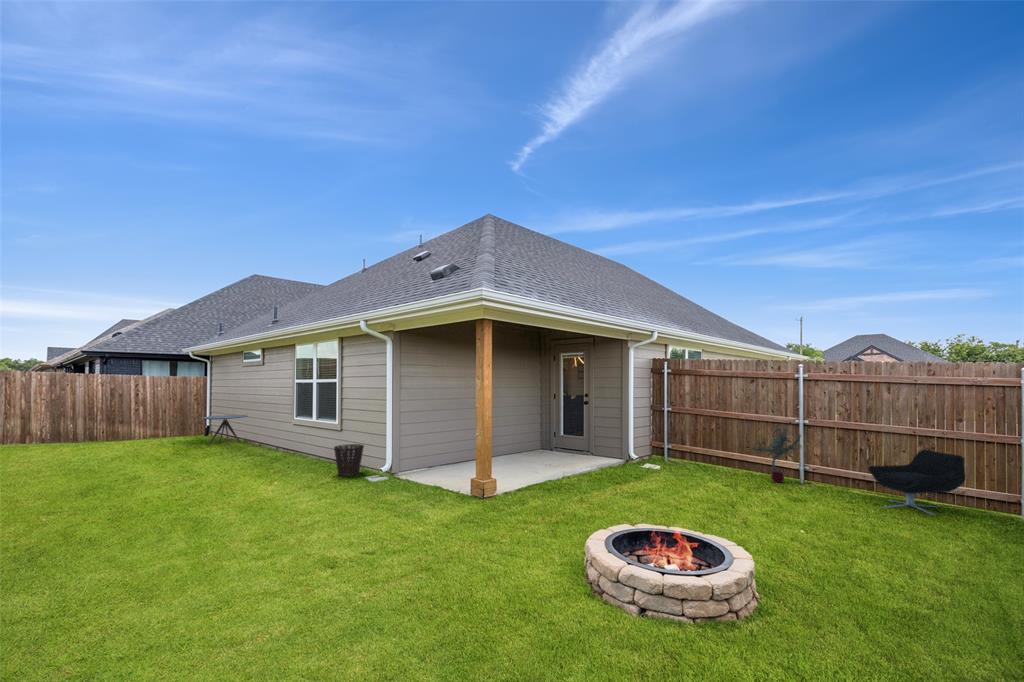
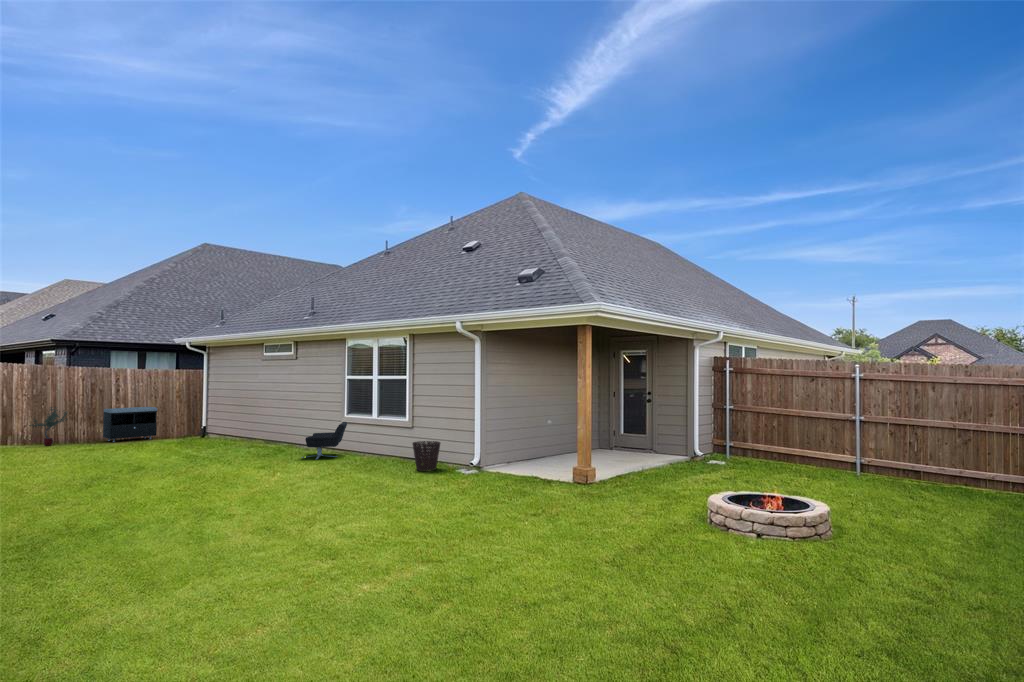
storage bench: none [120,409,168,440] -> present [103,407,157,442]
round table: present [202,415,248,445] -> none [216,414,264,447]
potted tree: present [753,426,801,483] -> present [29,407,67,446]
lounge chair: present [869,449,965,515] -> present [305,422,347,459]

